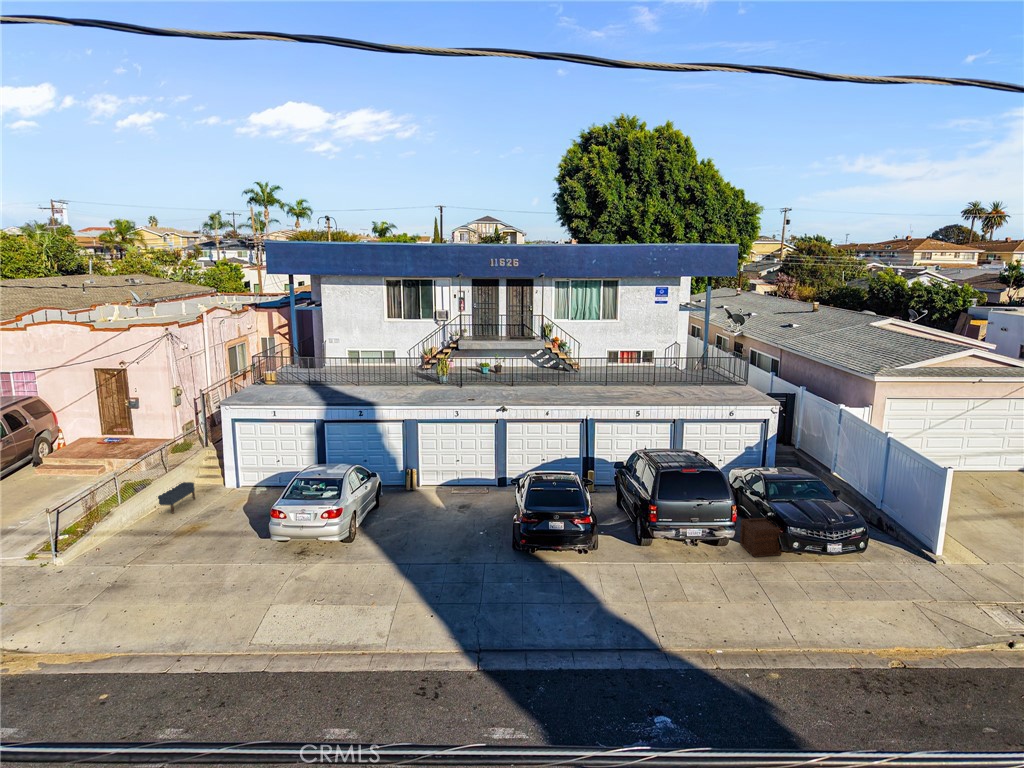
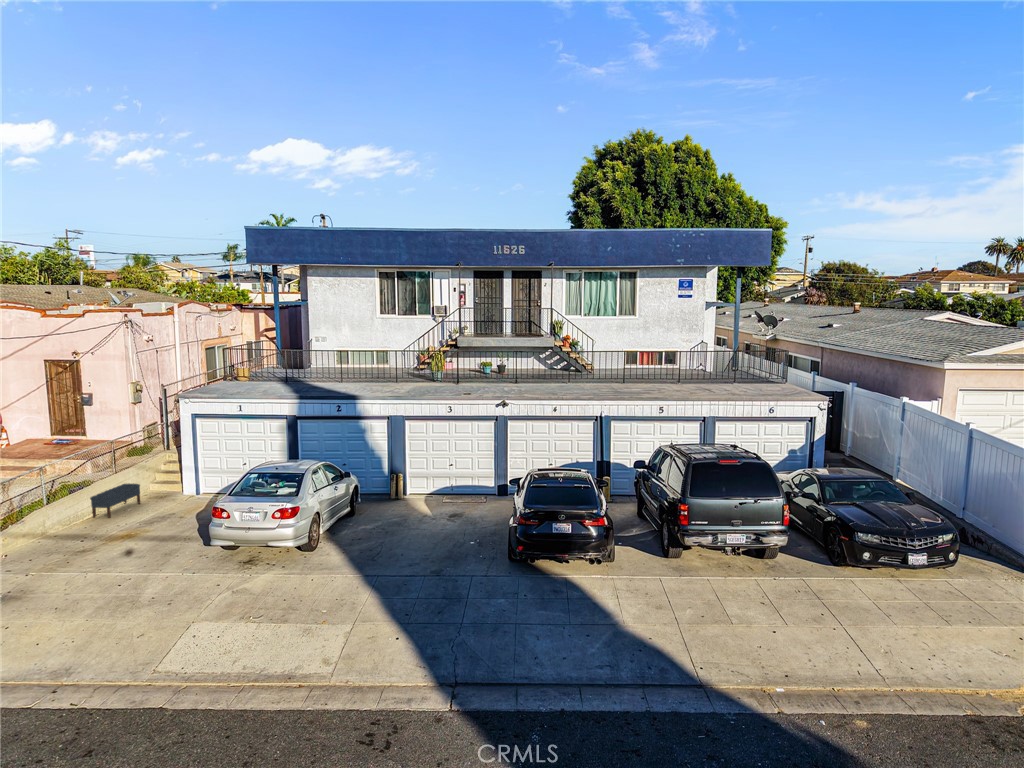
wooden crate: present [740,518,781,557] -> none [792,528,848,576]

